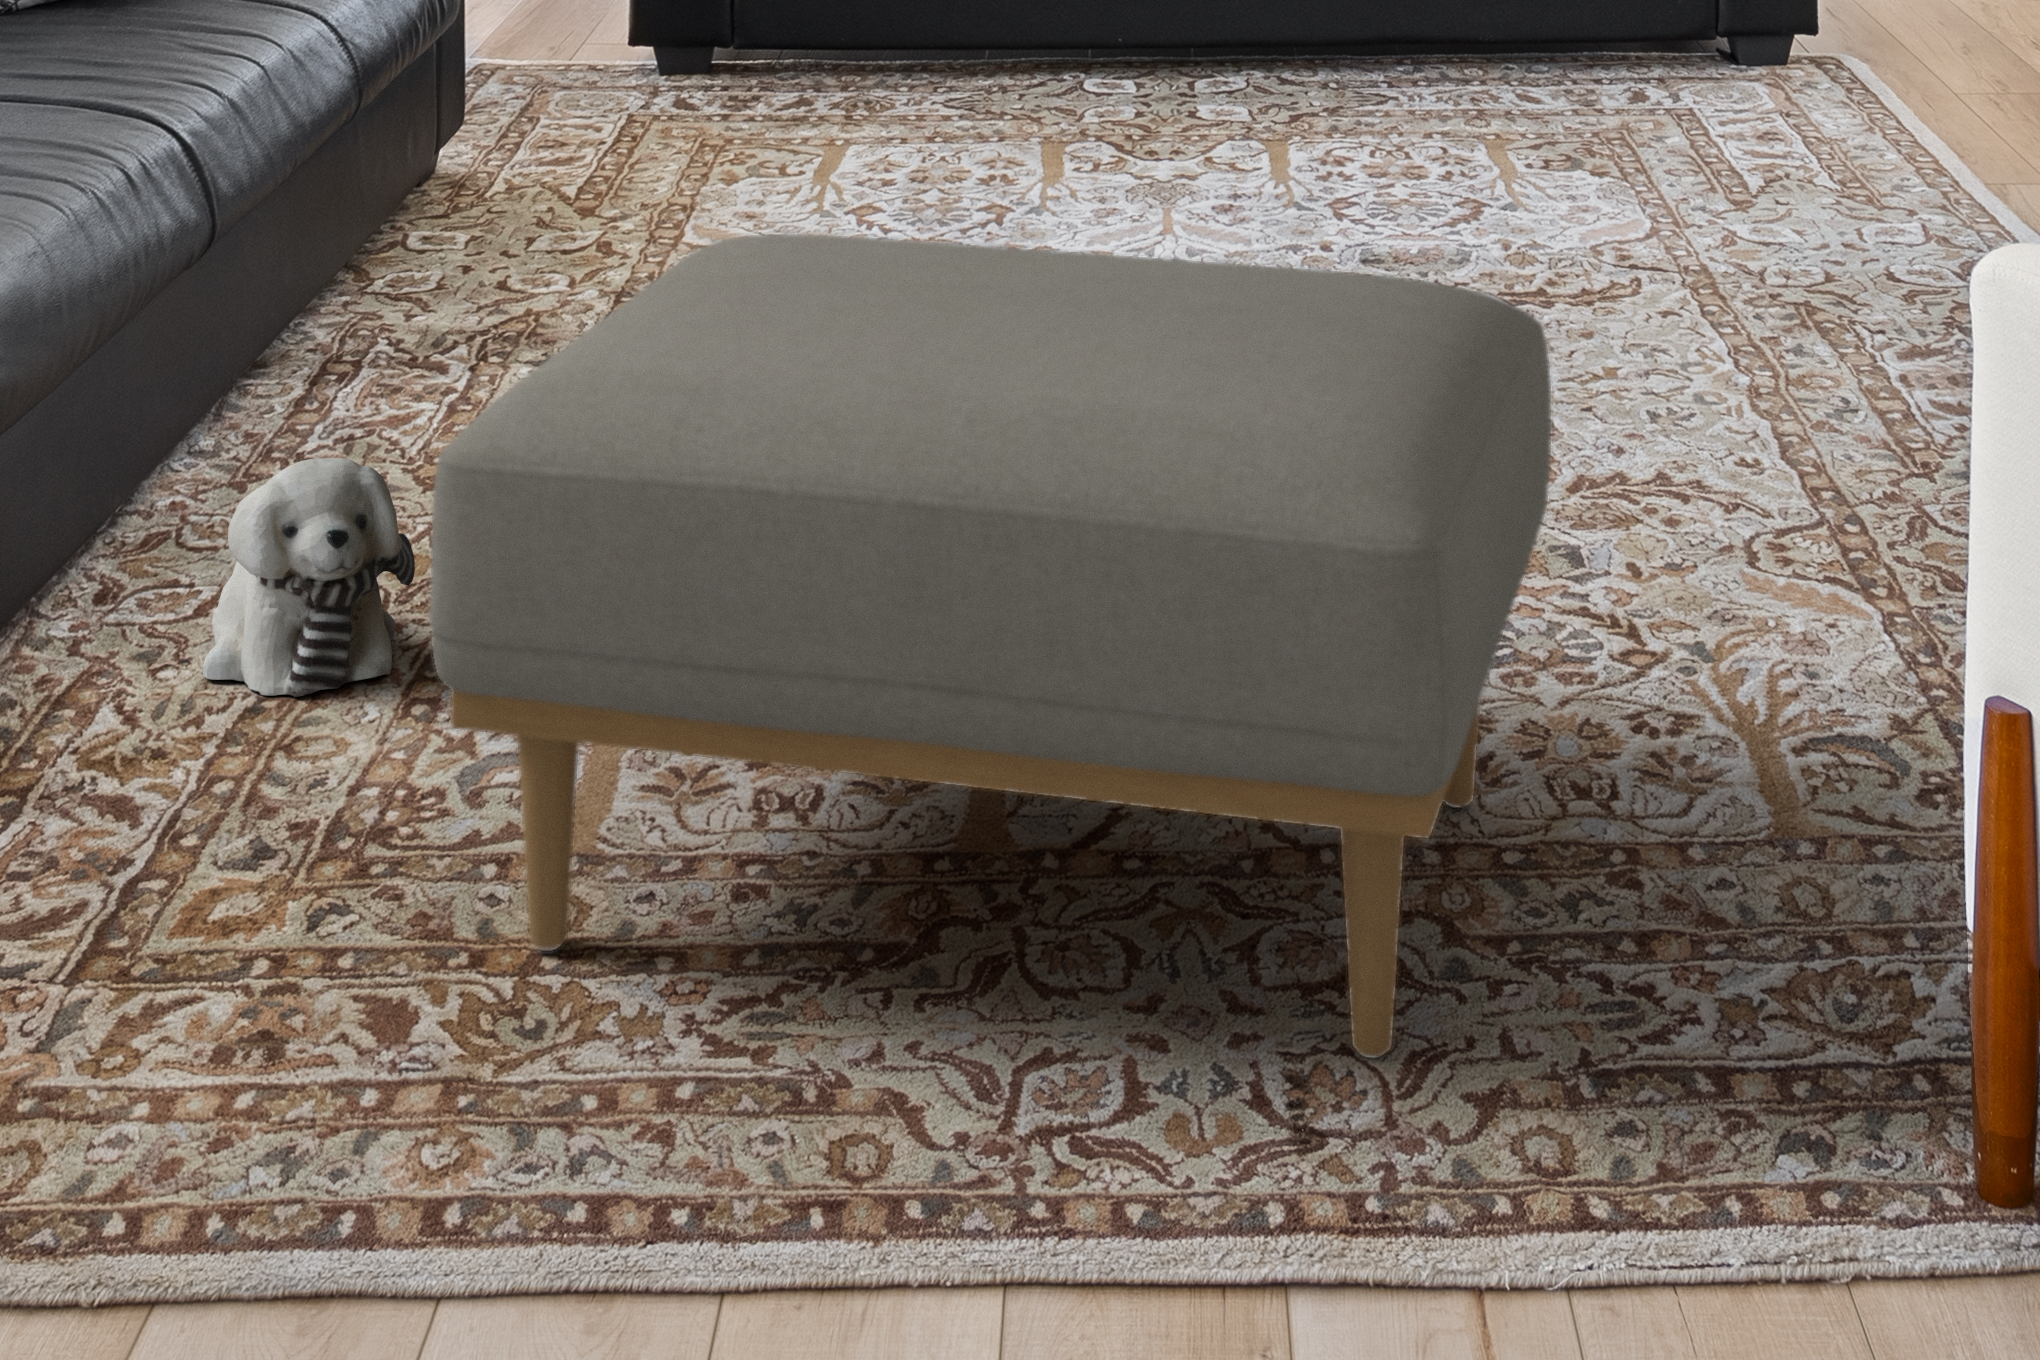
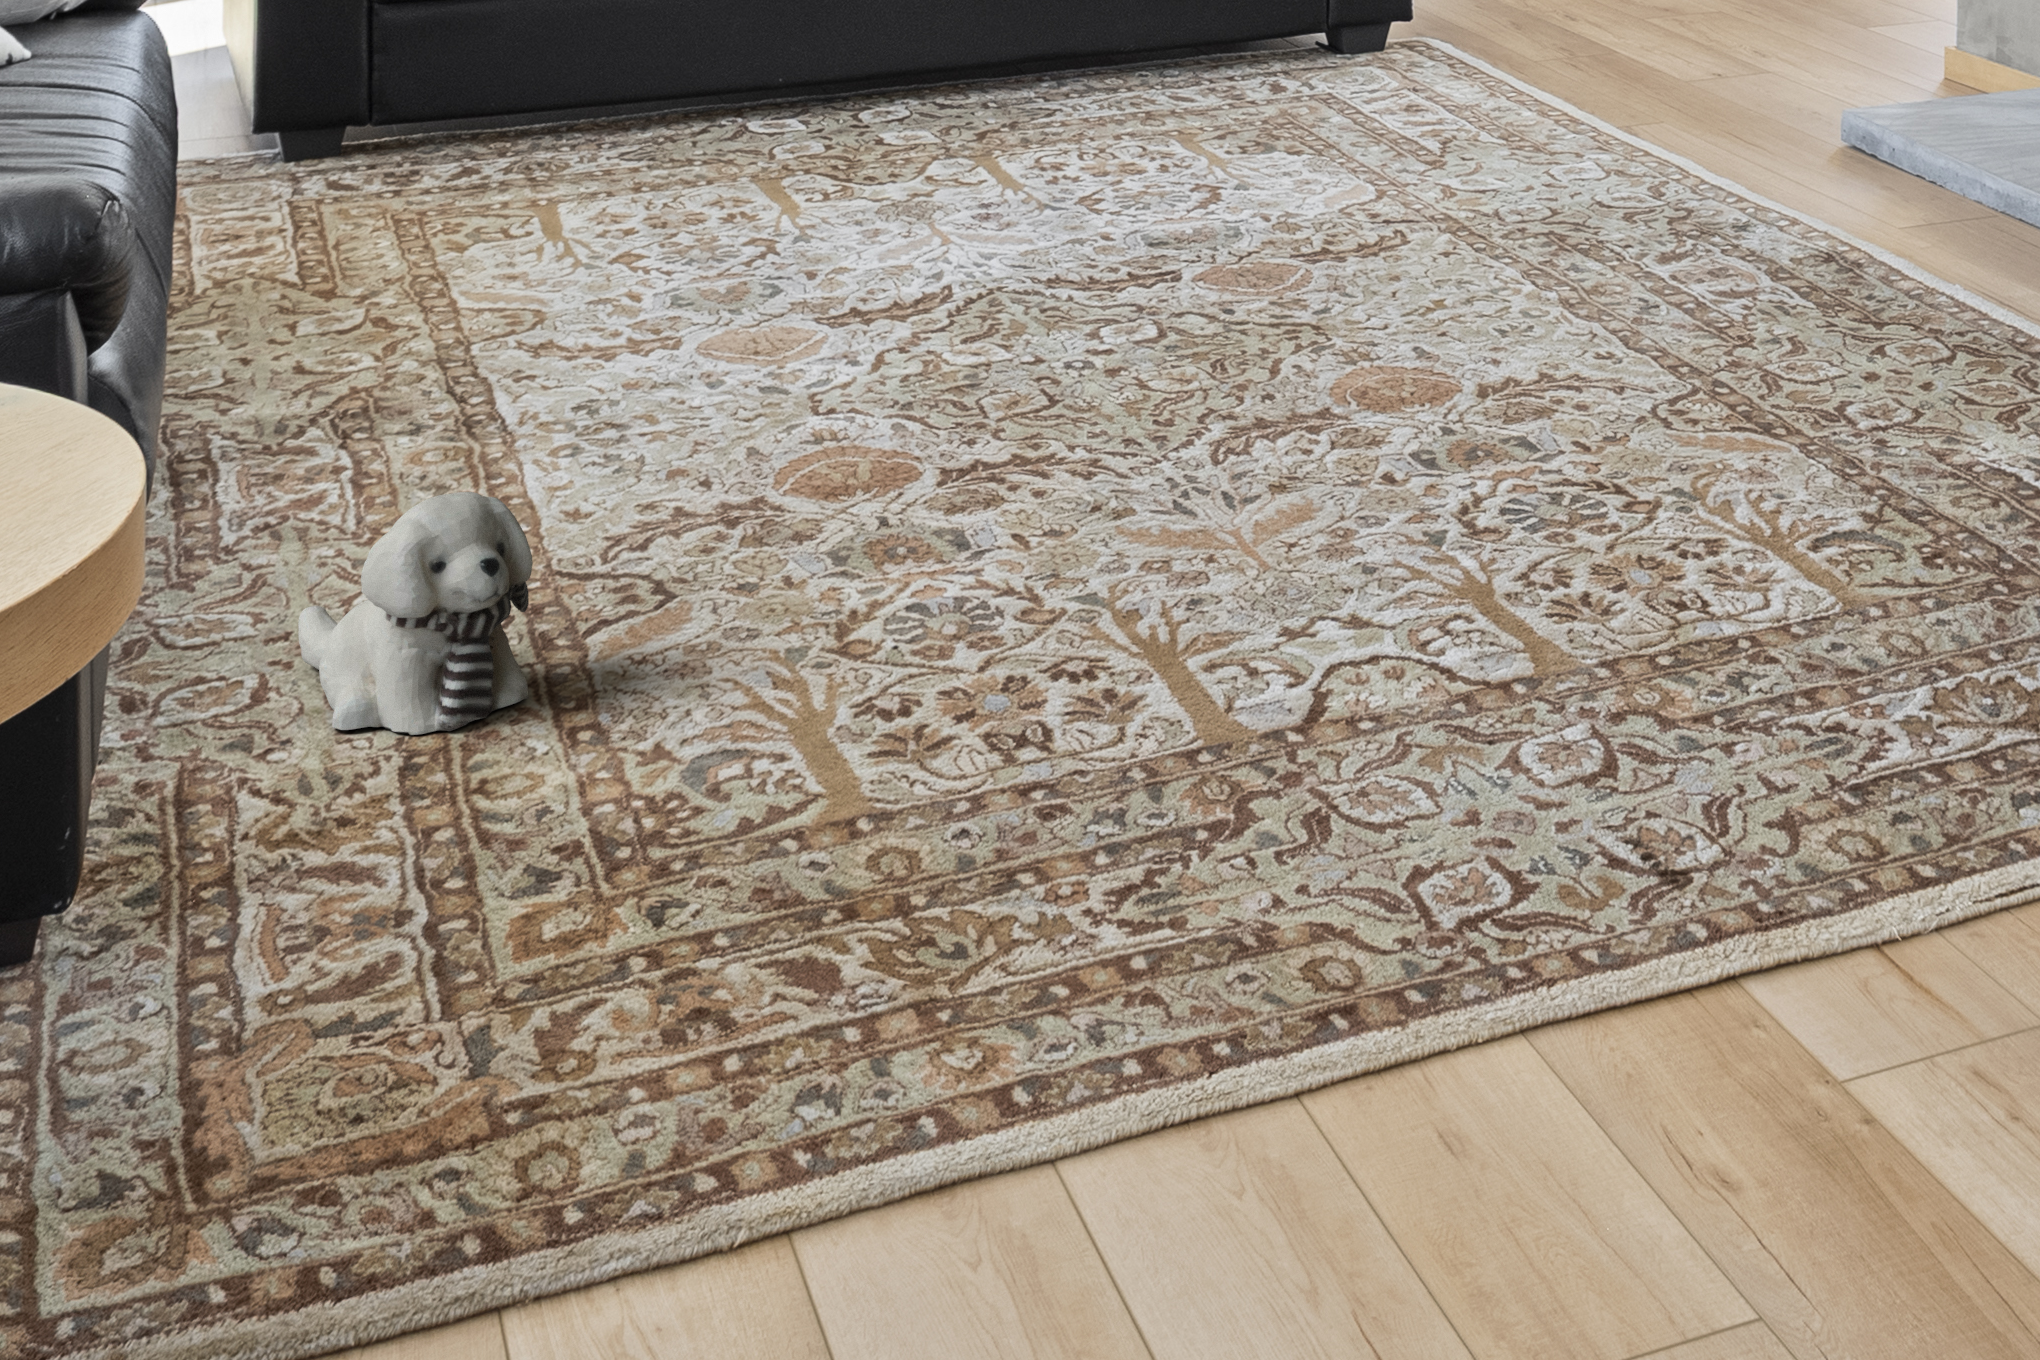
ottoman: present [429,234,1551,1058] -> none [806,192,1775,886]

